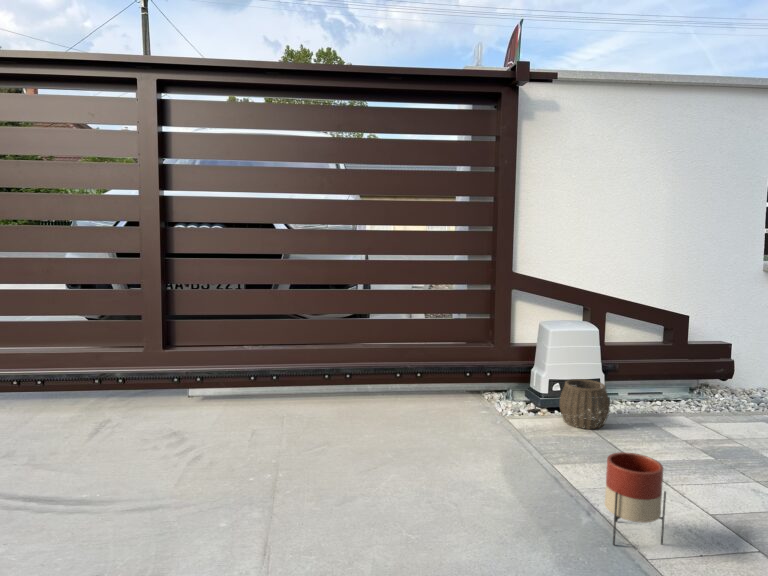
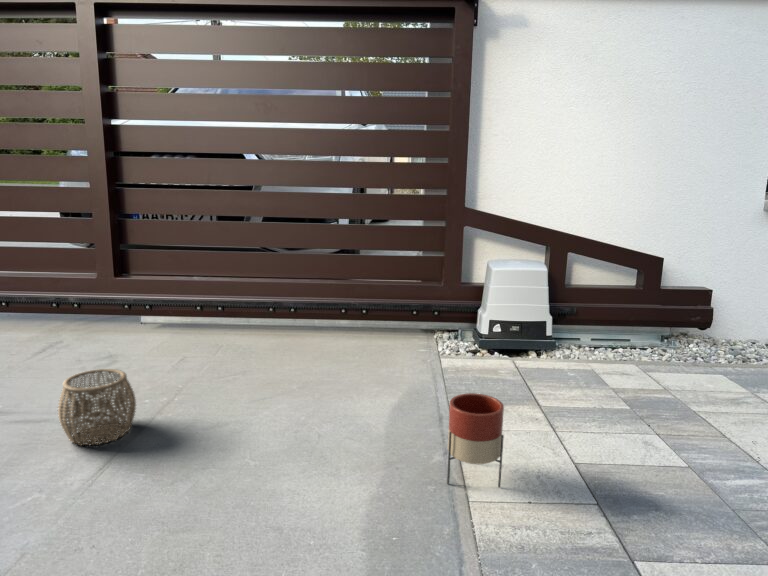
woven basket: present [560,379,609,429] -> present [58,369,136,445]

